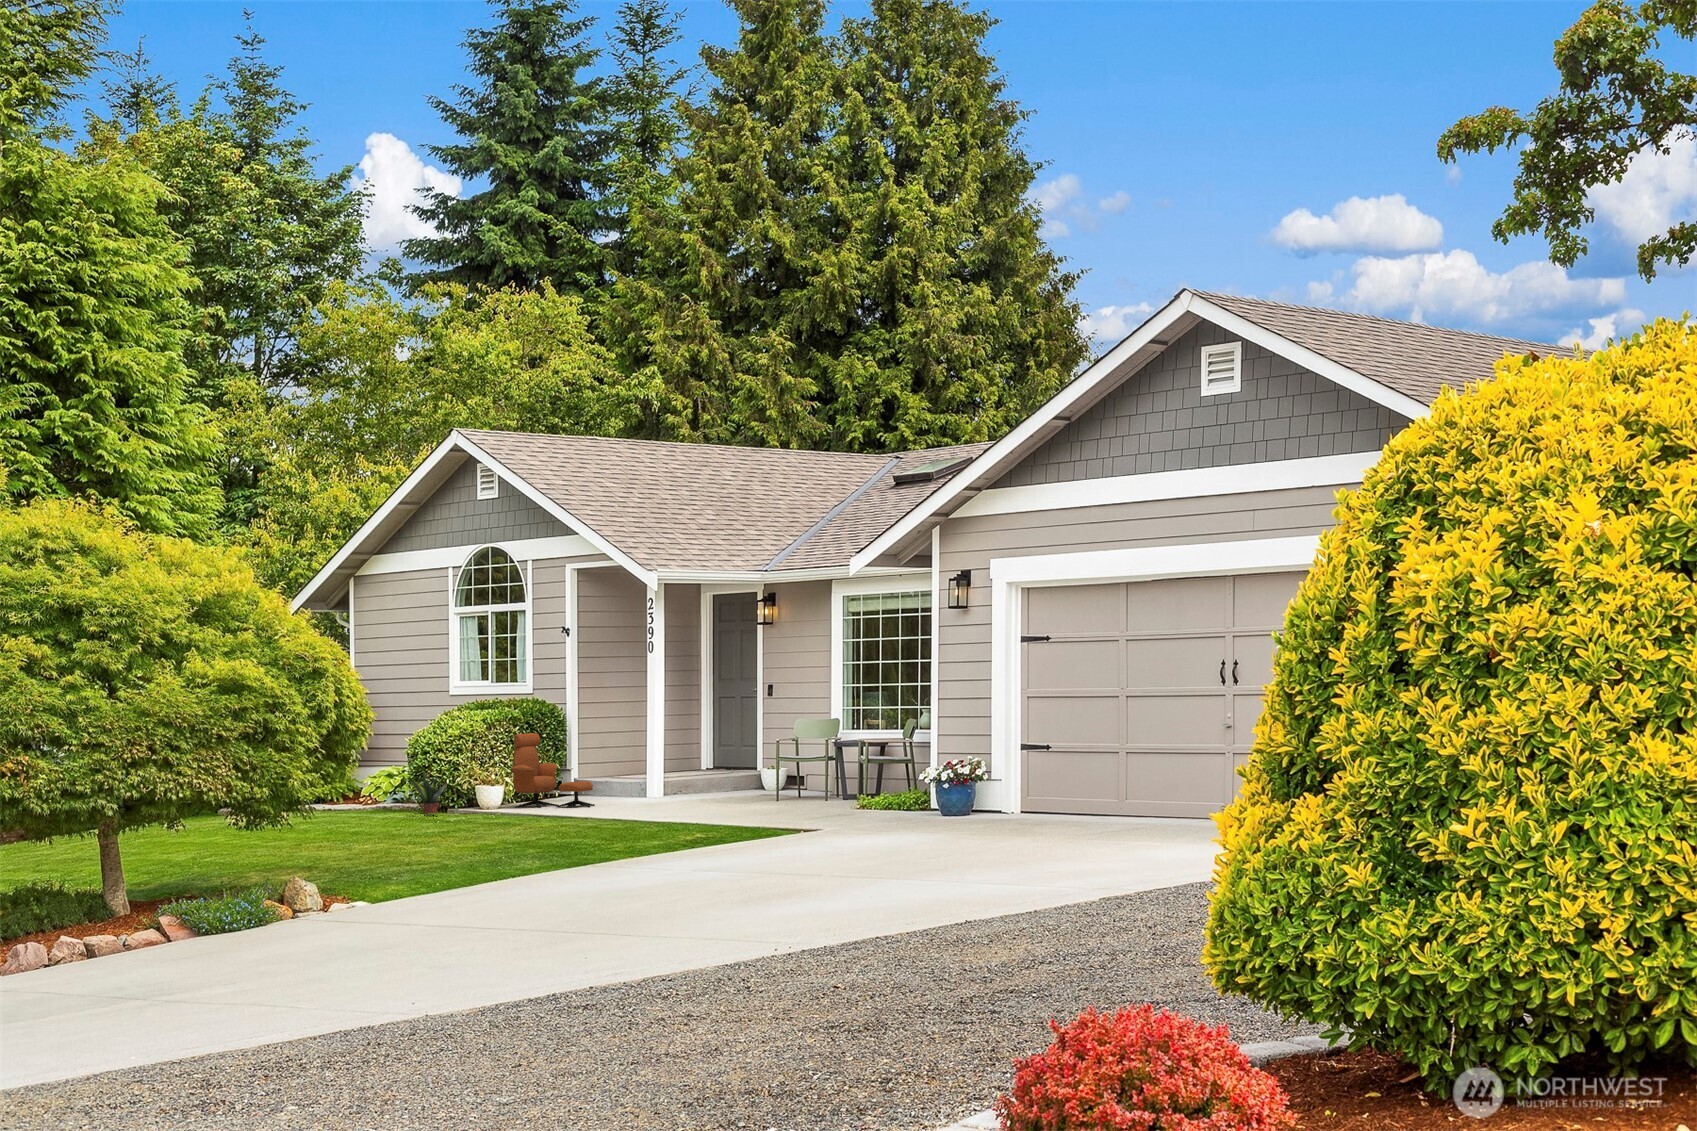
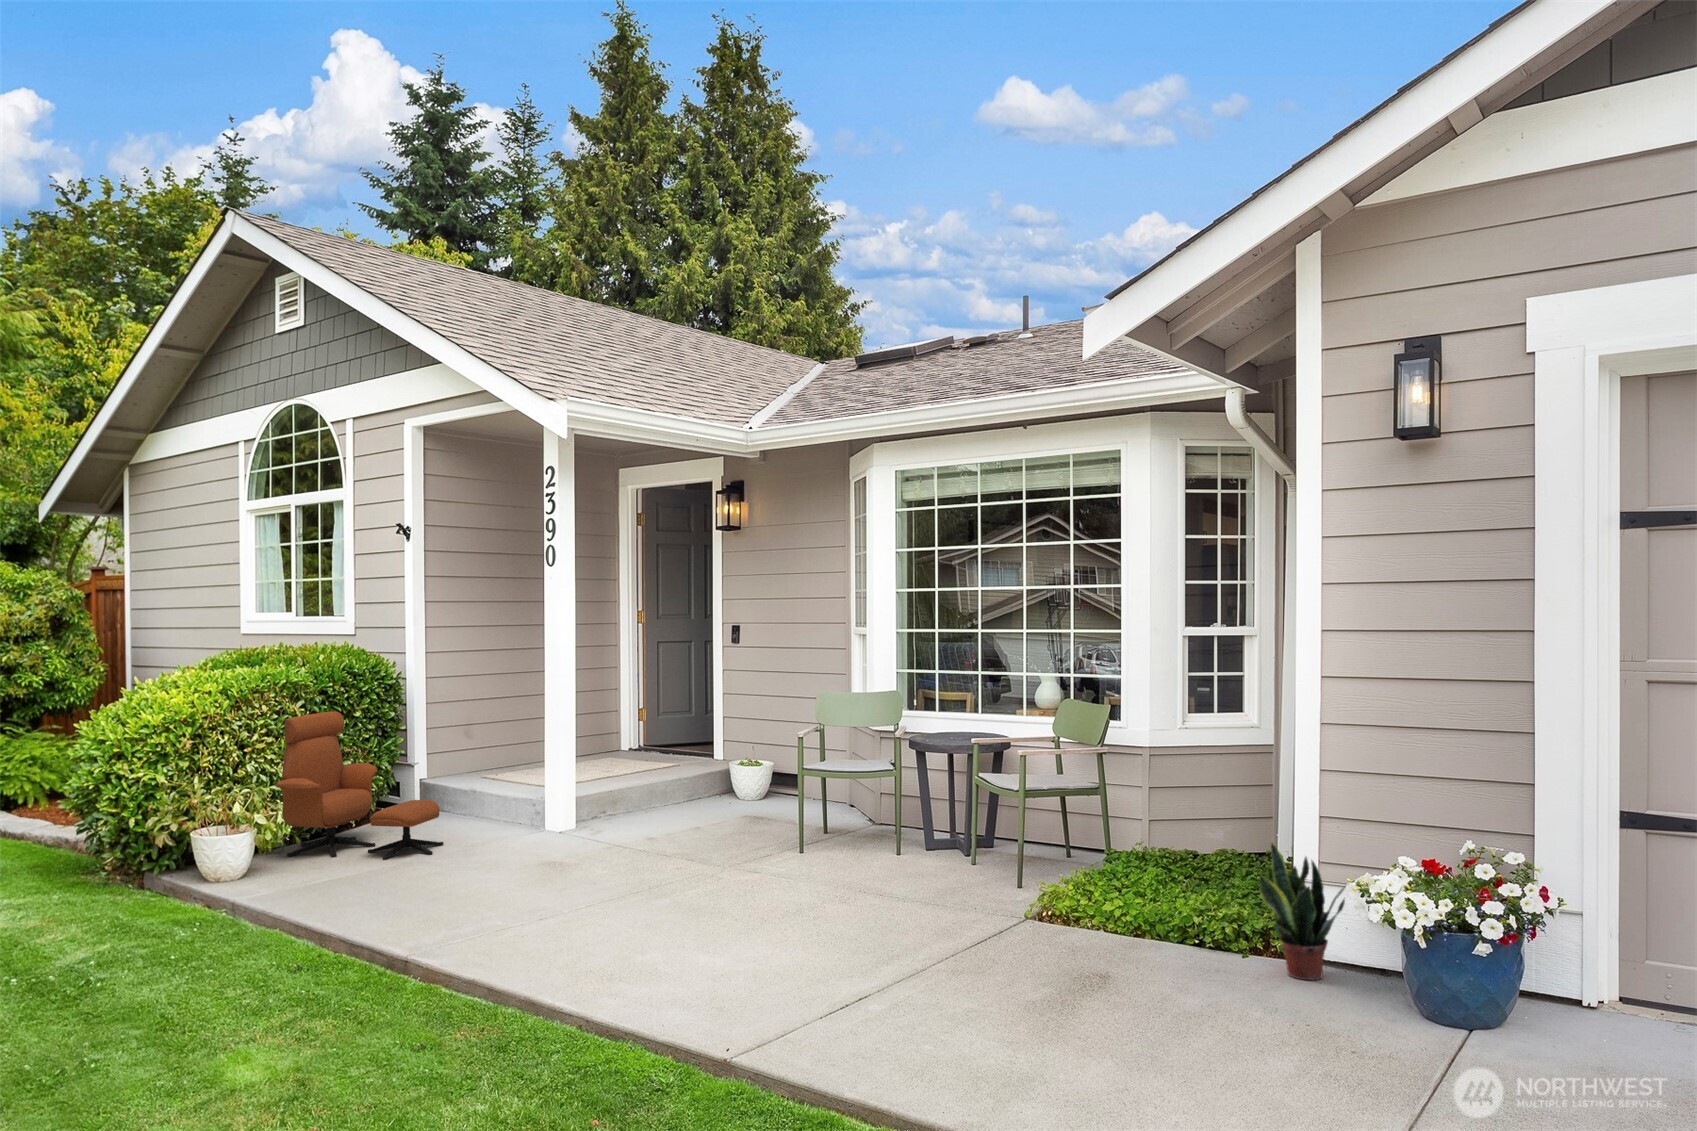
potted plant: present [412,772,445,816] -> present [1259,843,1348,980]

